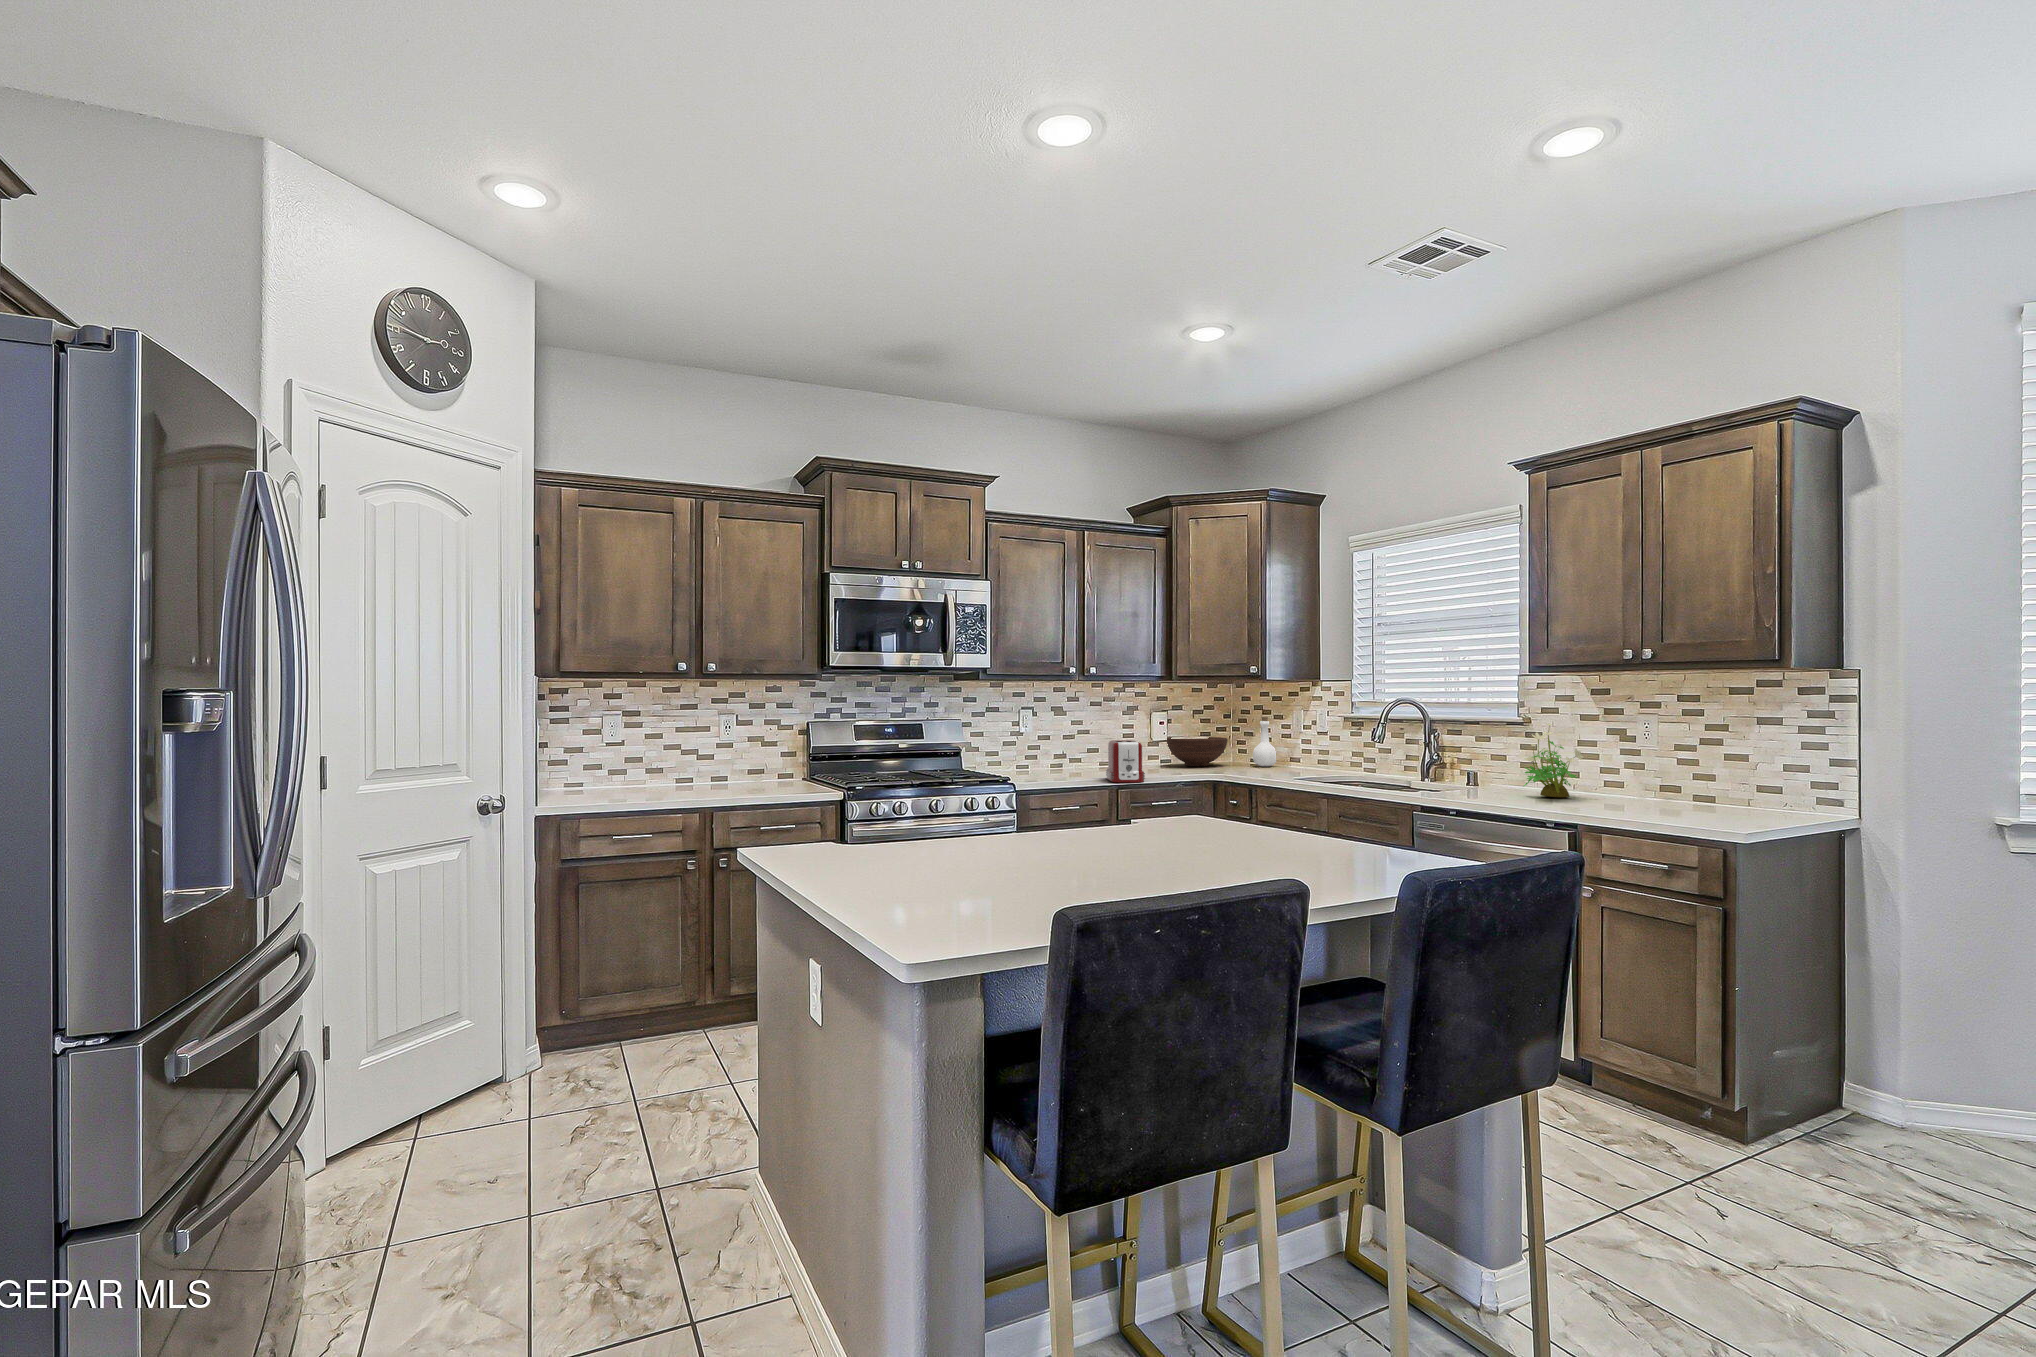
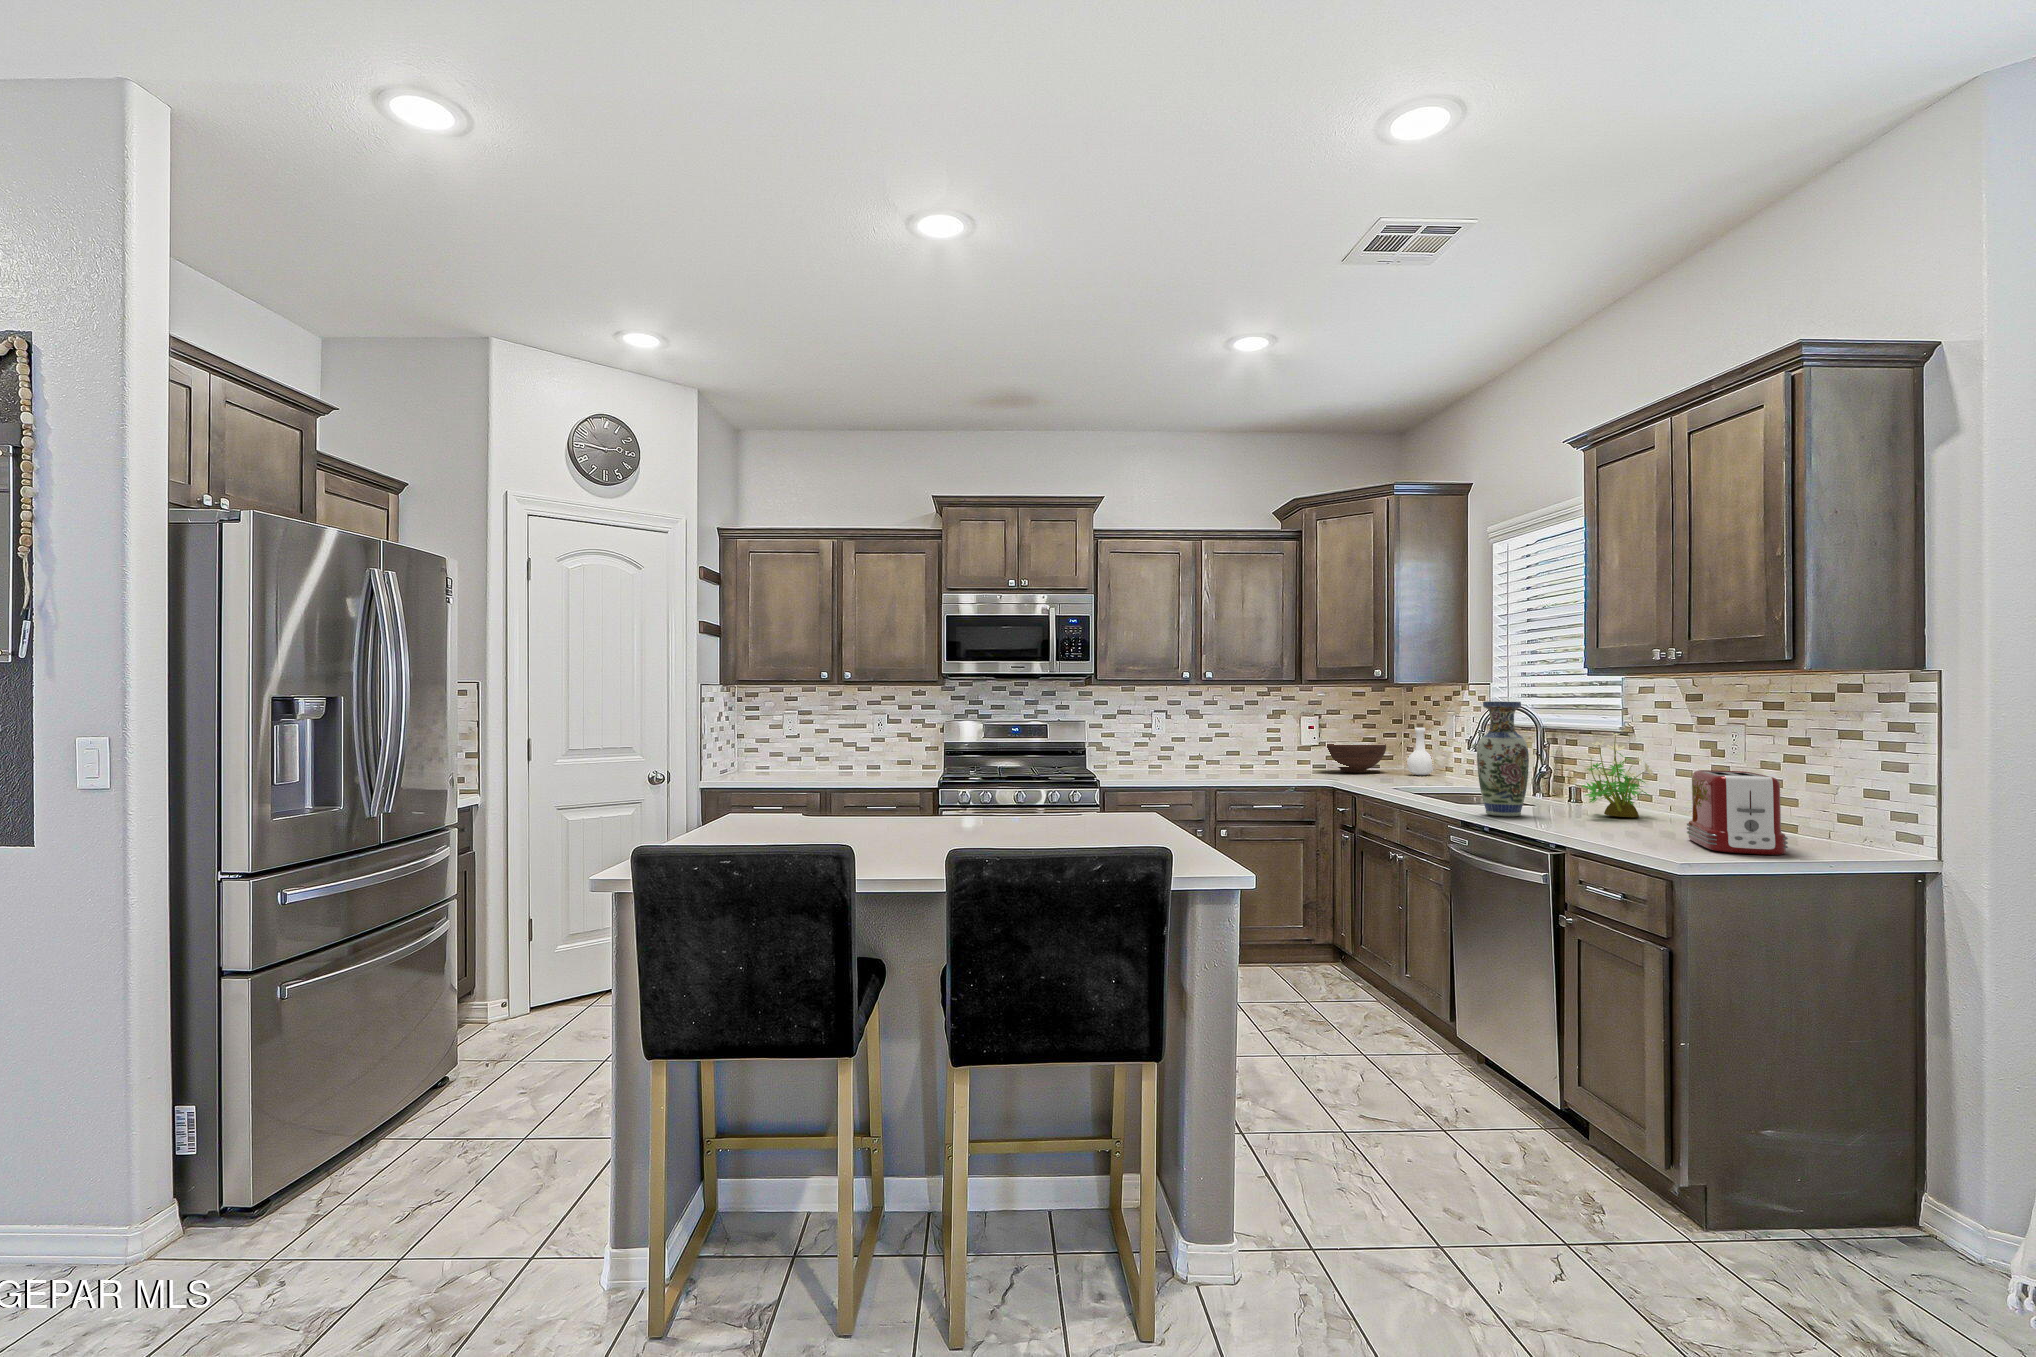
vase: none [1442,696,1488,802] -> present [1477,701,1529,817]
toaster: present [1106,740,1145,783] -> present [1687,770,1788,855]

